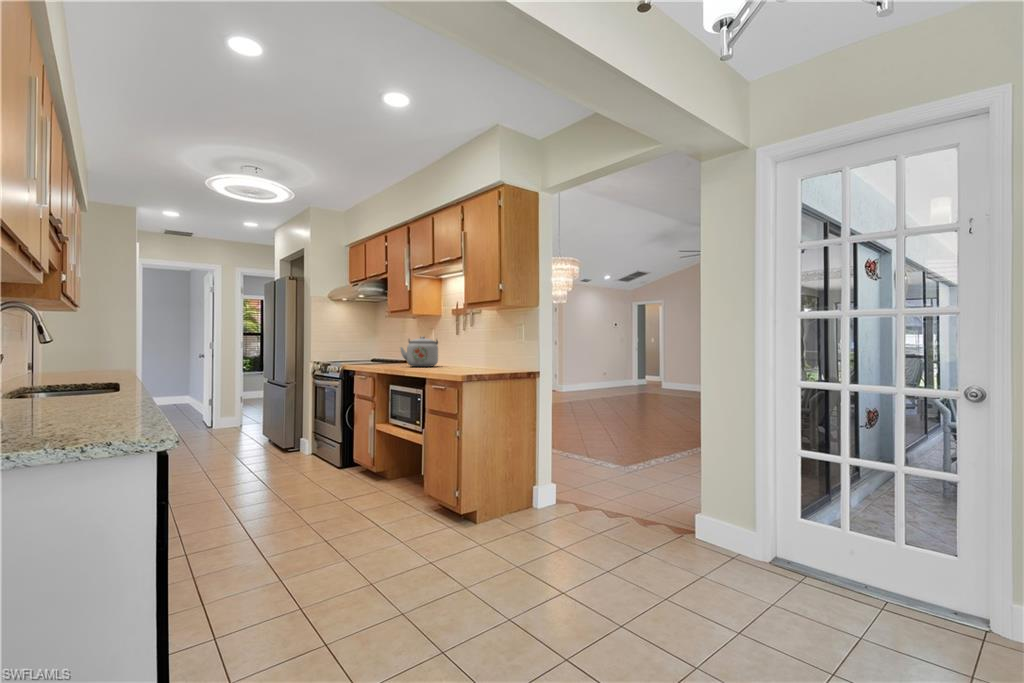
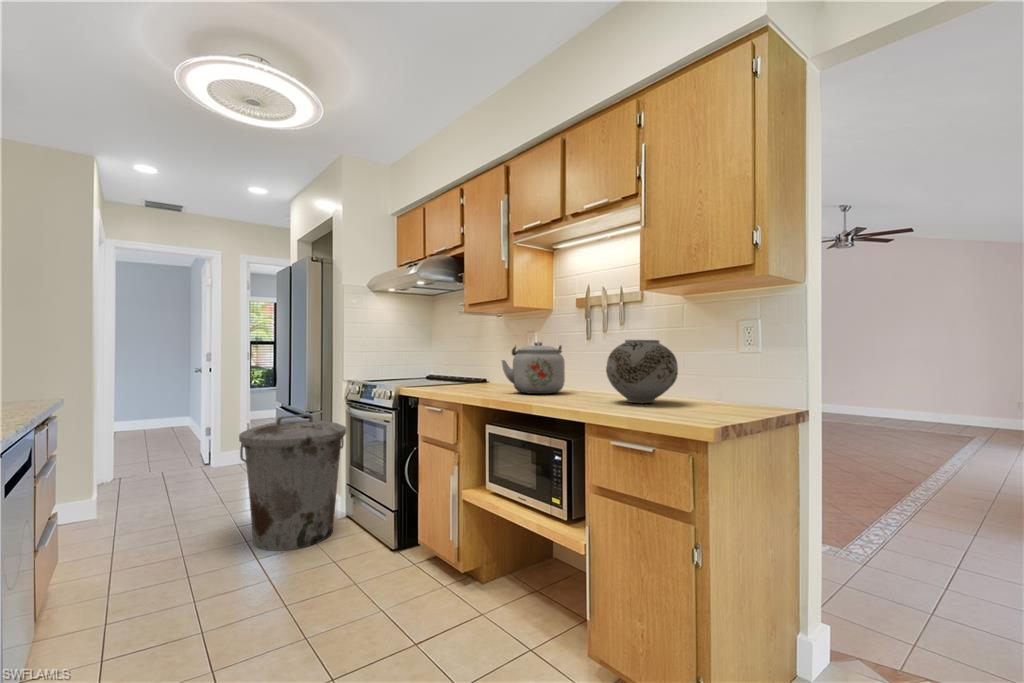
vase: none [446,336,484,370] -> present [606,340,678,403]
trash can: none [241,384,312,469] -> present [239,414,346,551]

